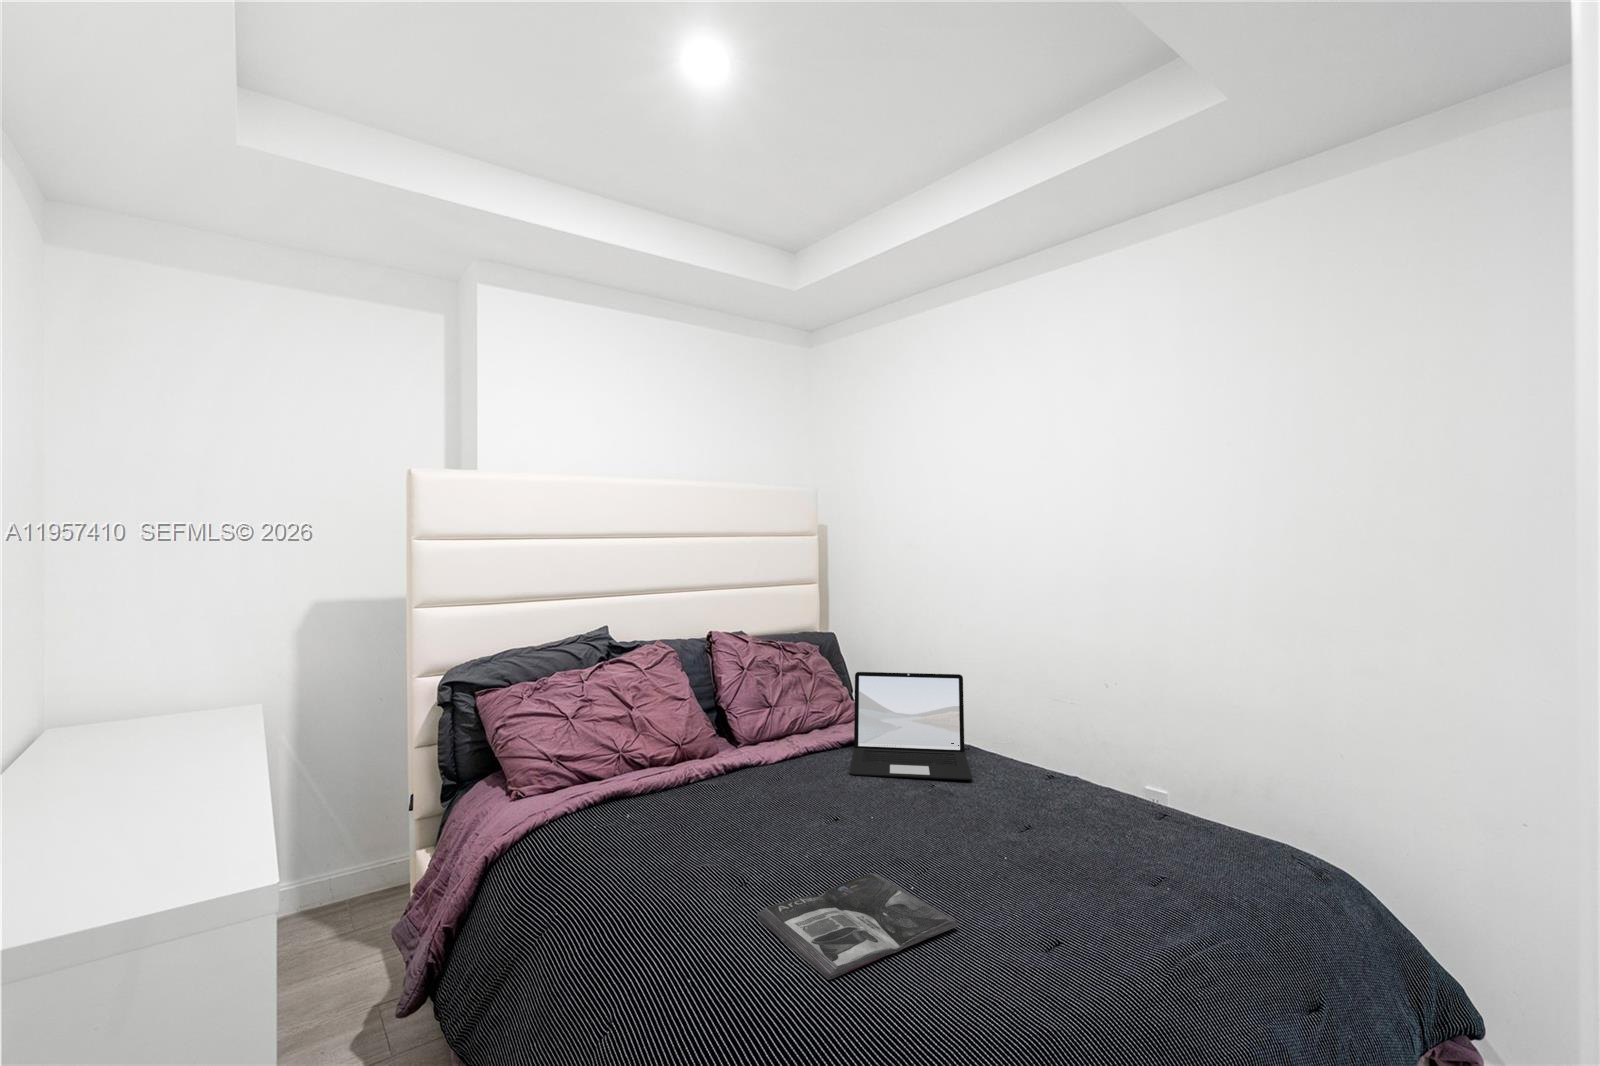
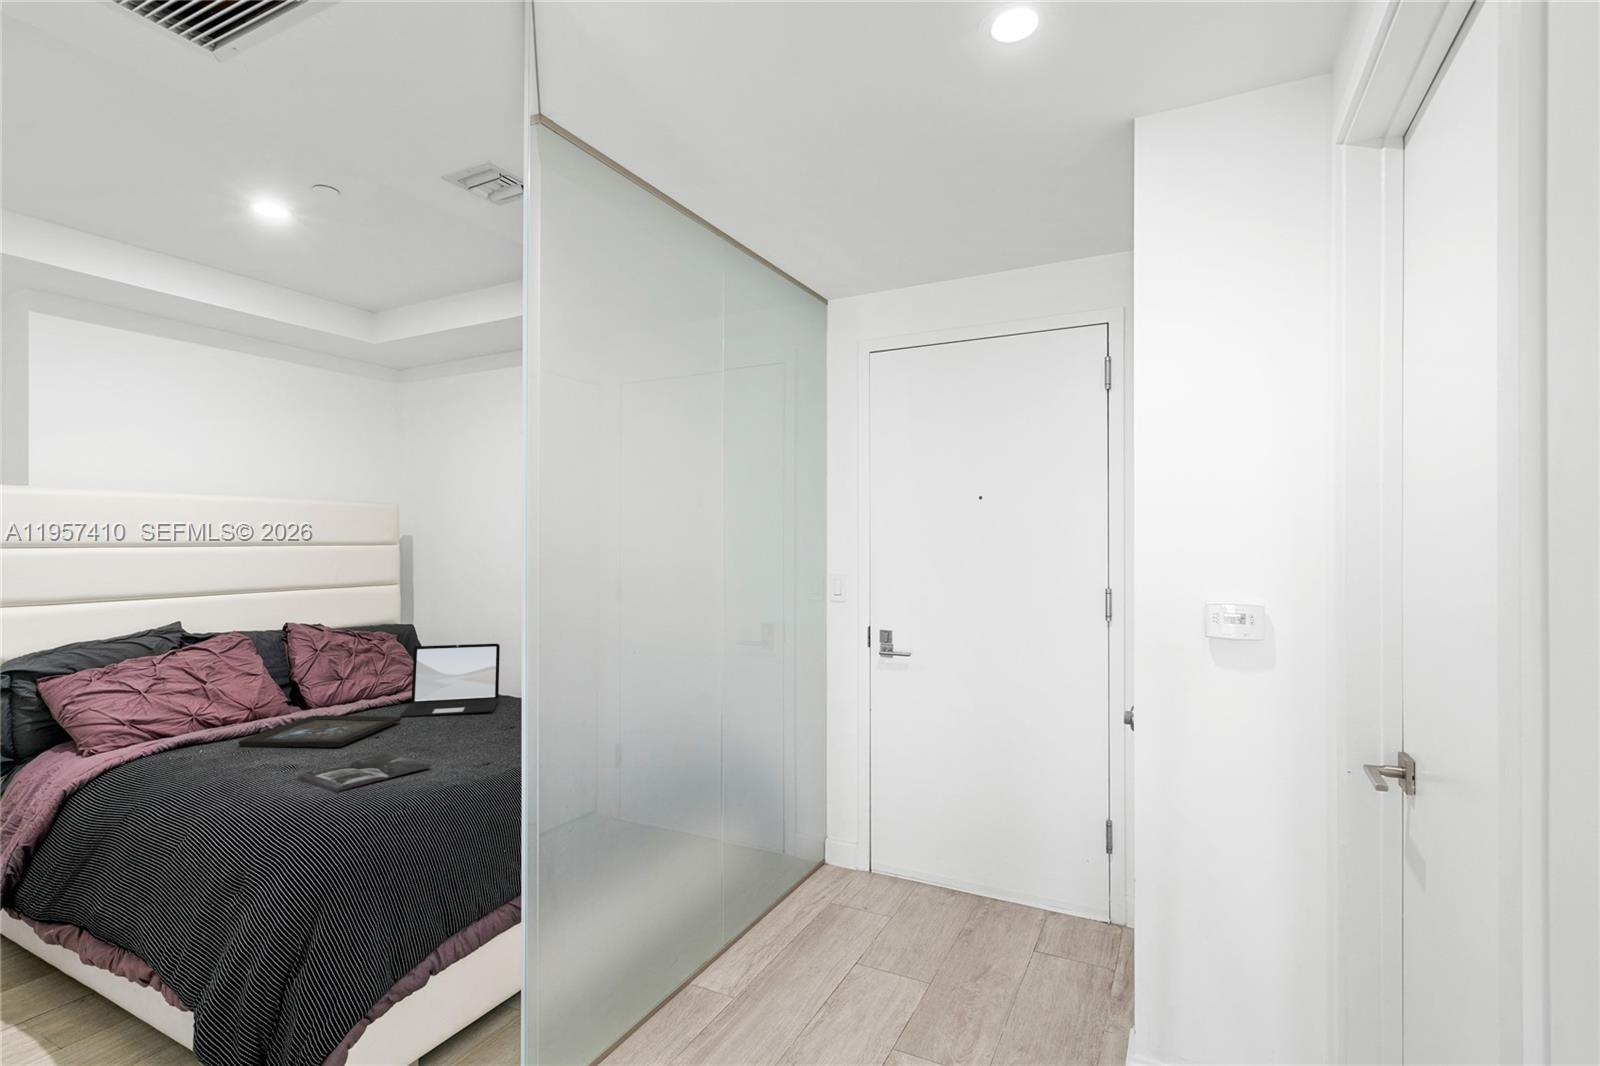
tray: none [670,762,857,836] -> present [239,715,402,748]

